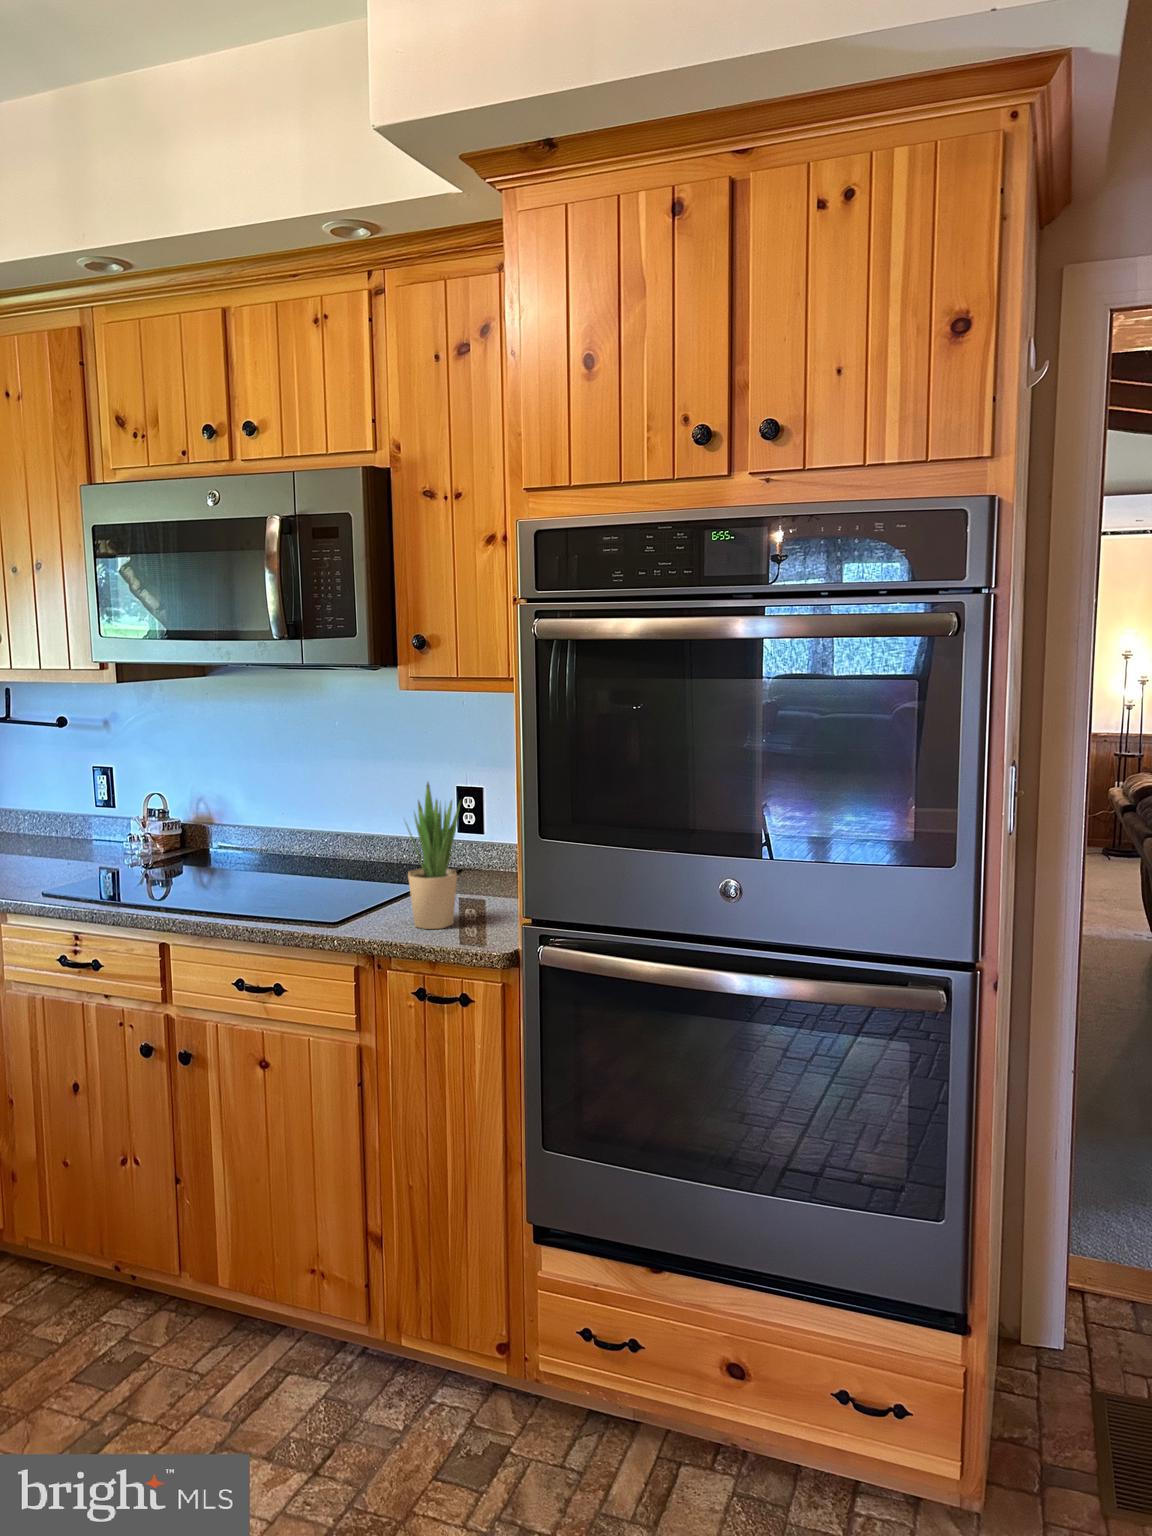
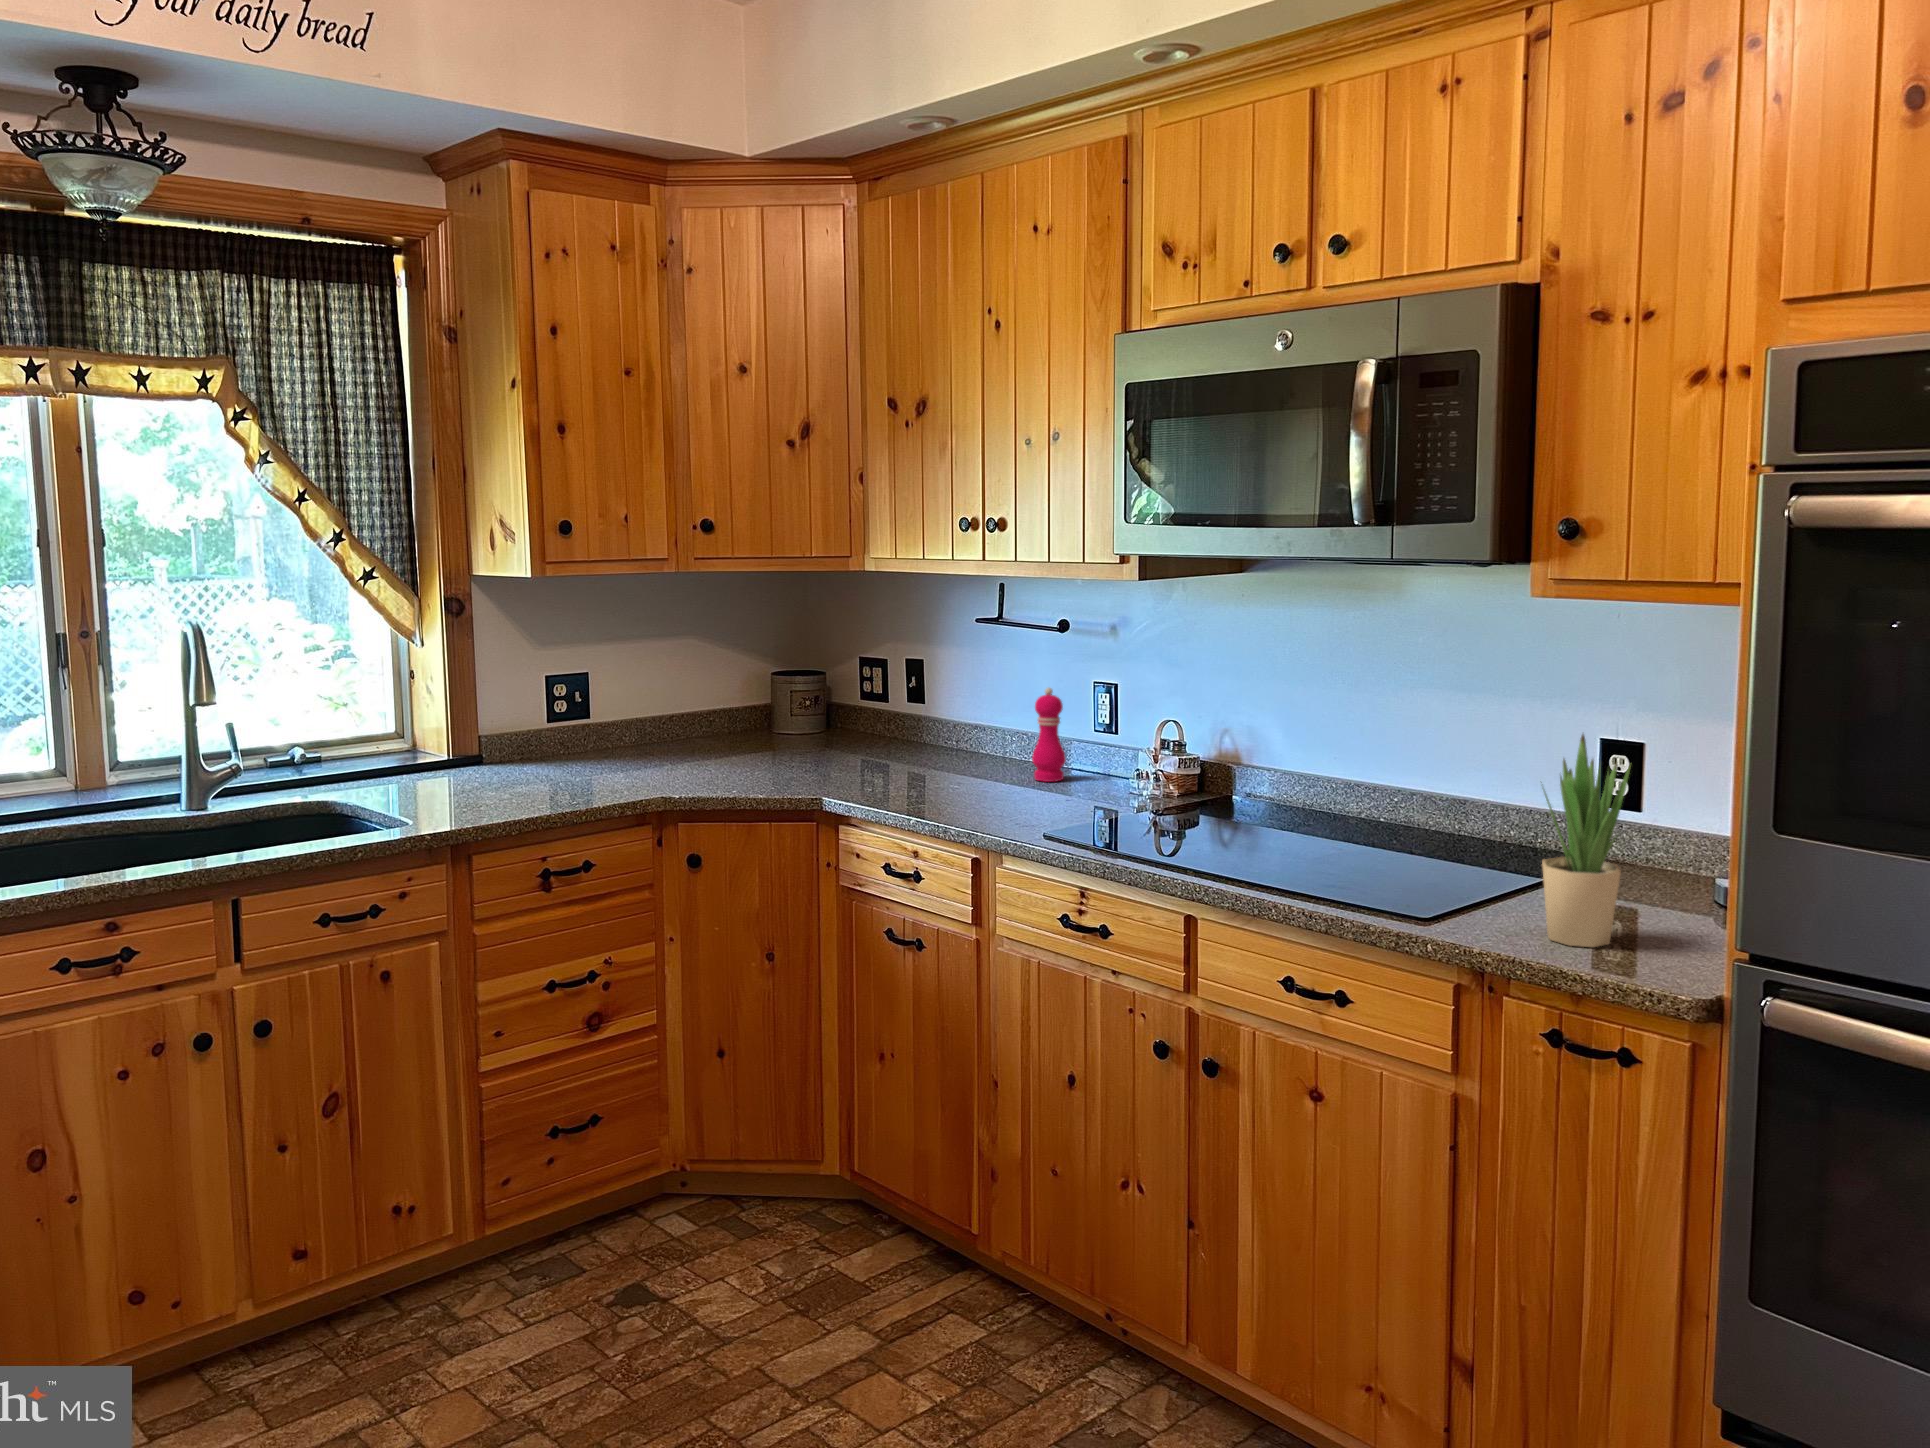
pepper mill: none [40,773,71,849] -> present [1032,688,1066,782]

